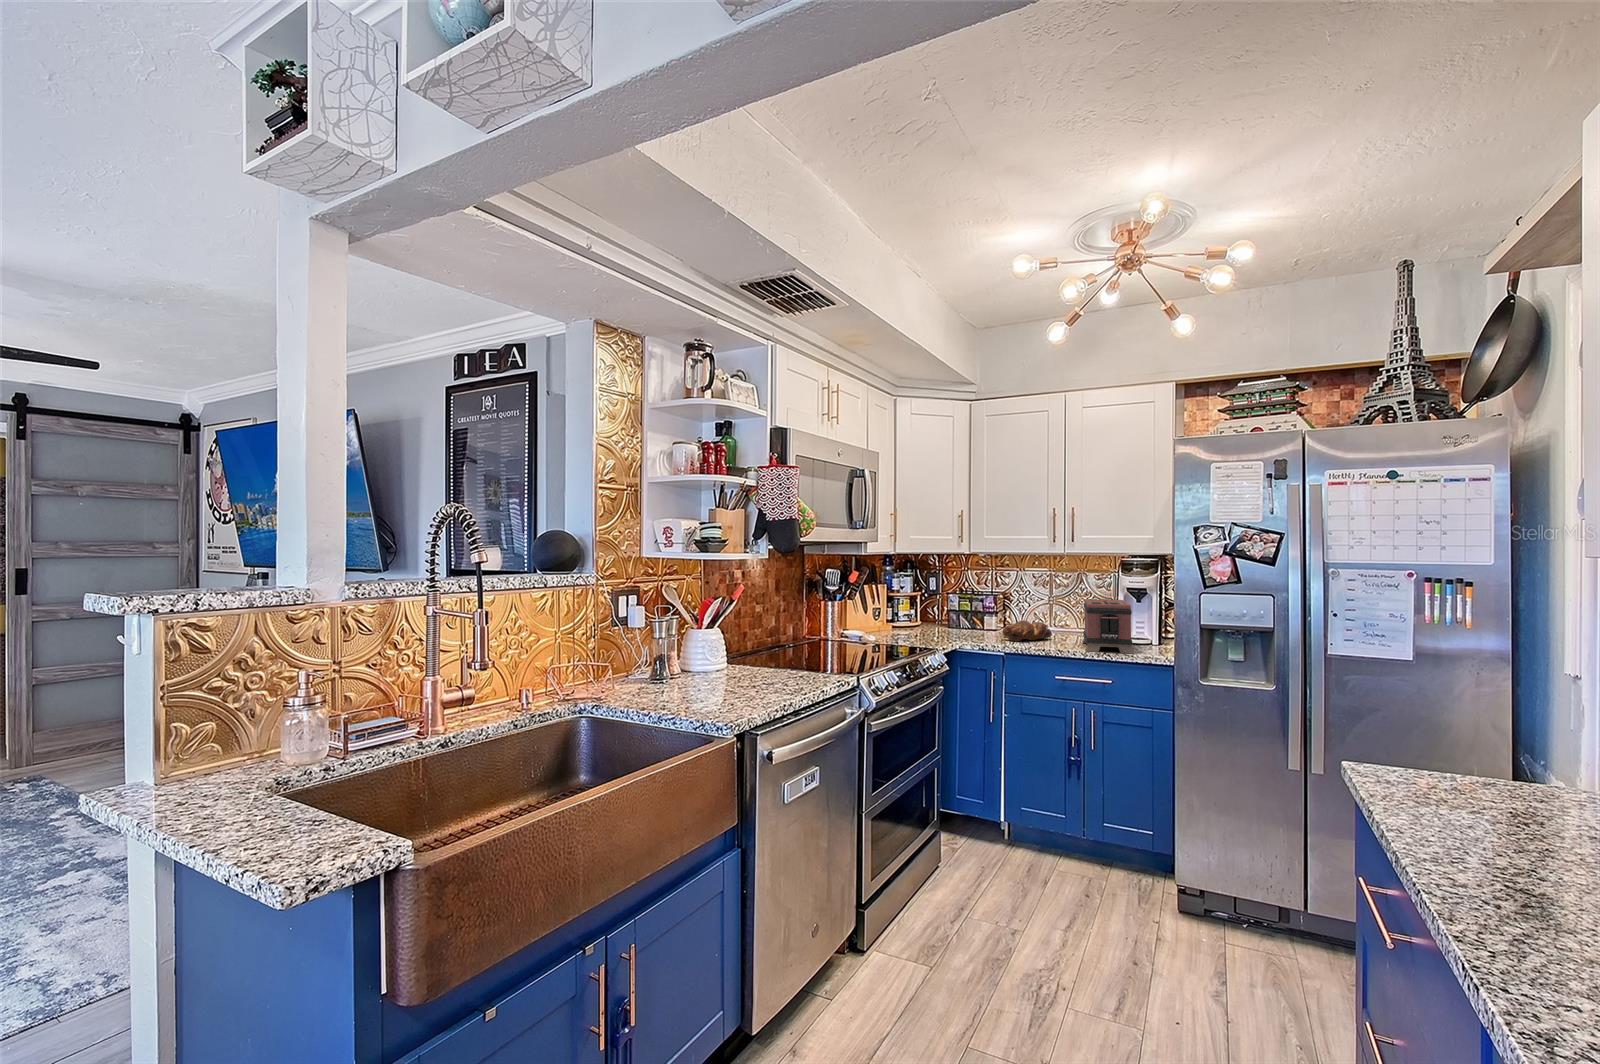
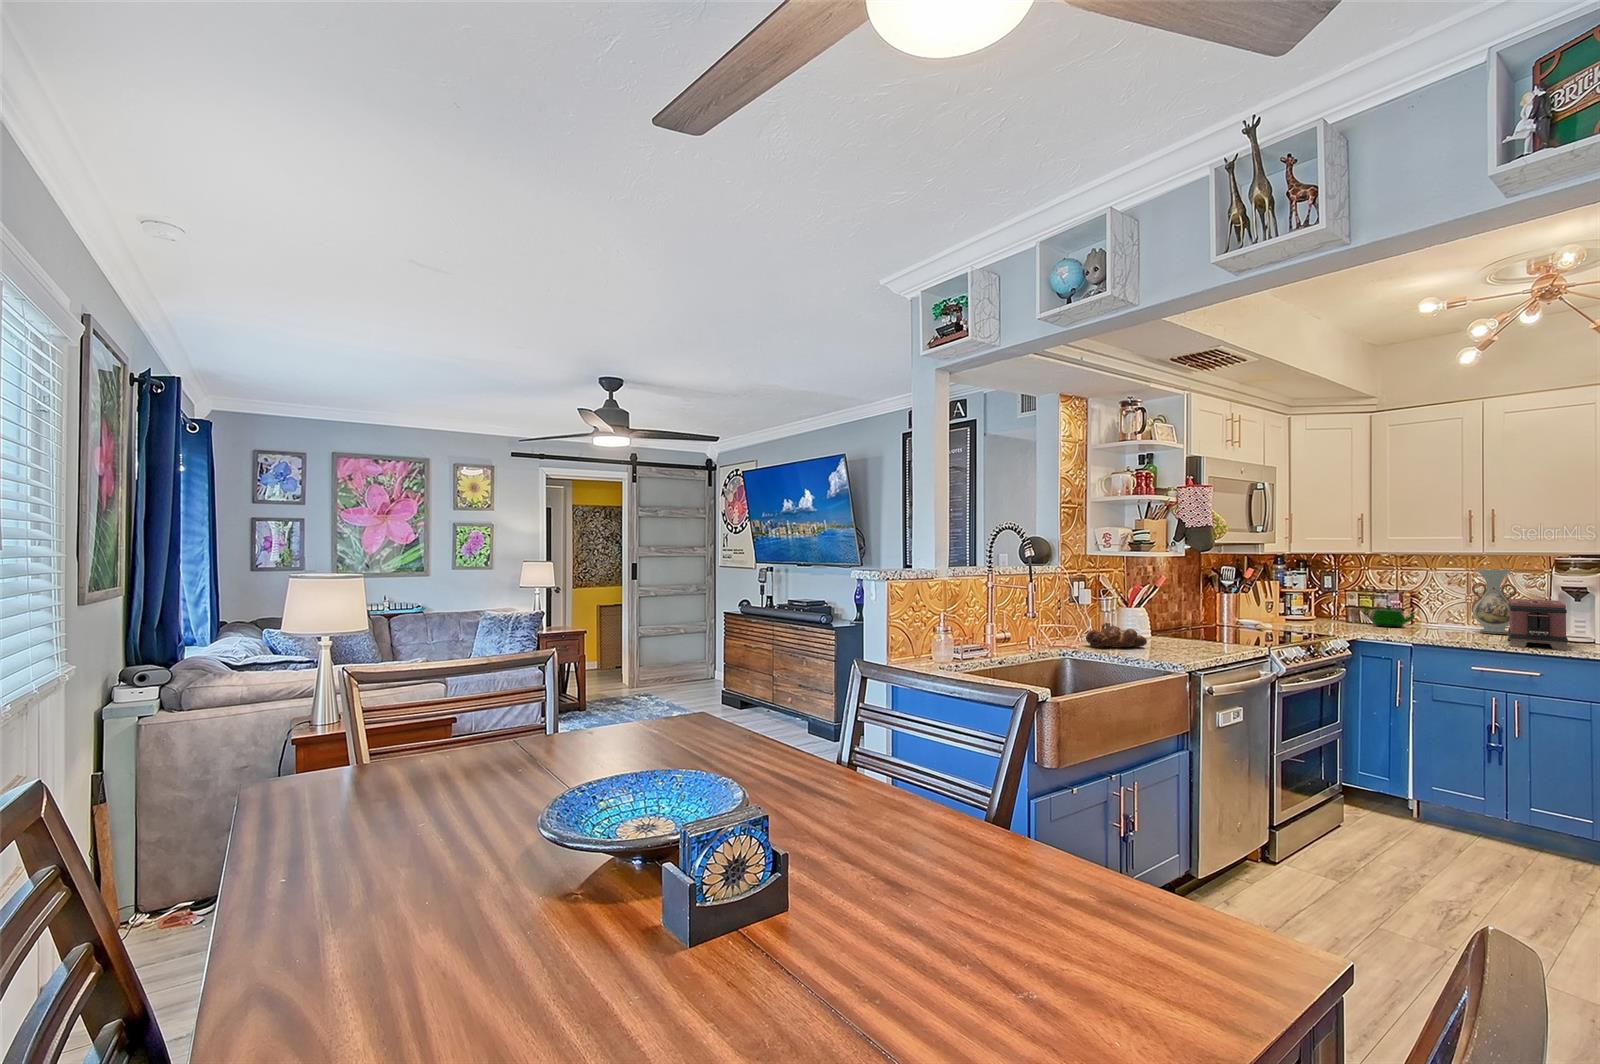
vase: none [1053,567,1089,635] -> present [1471,569,1517,634]
teapot: none [963,608,1011,632] -> present [1363,606,1416,627]
bread loaf: present [1002,620,1052,641] -> present [1086,626,1147,648]

